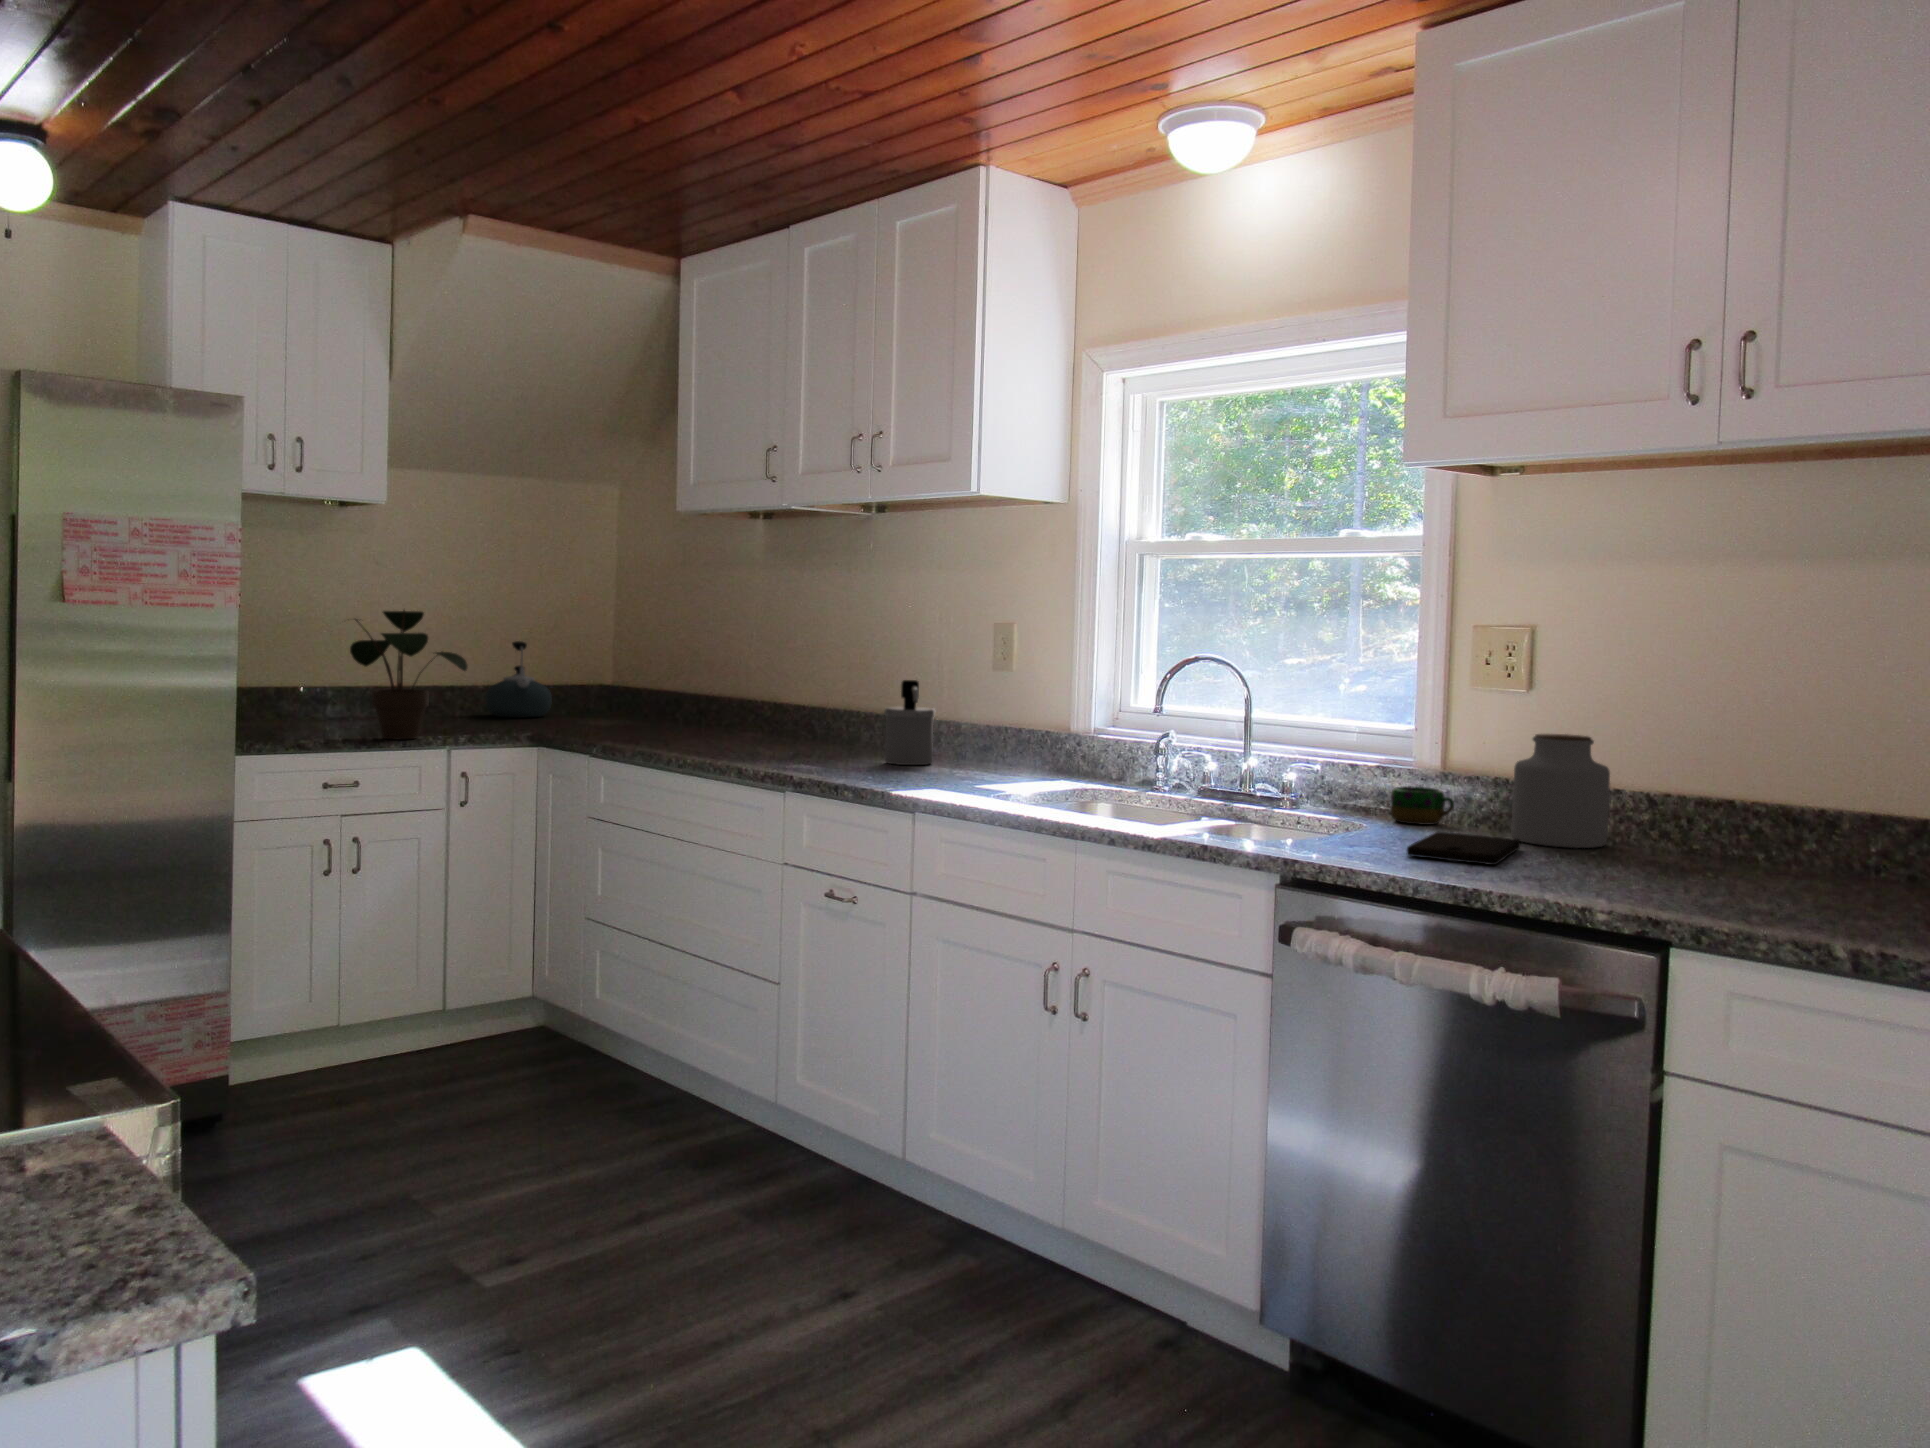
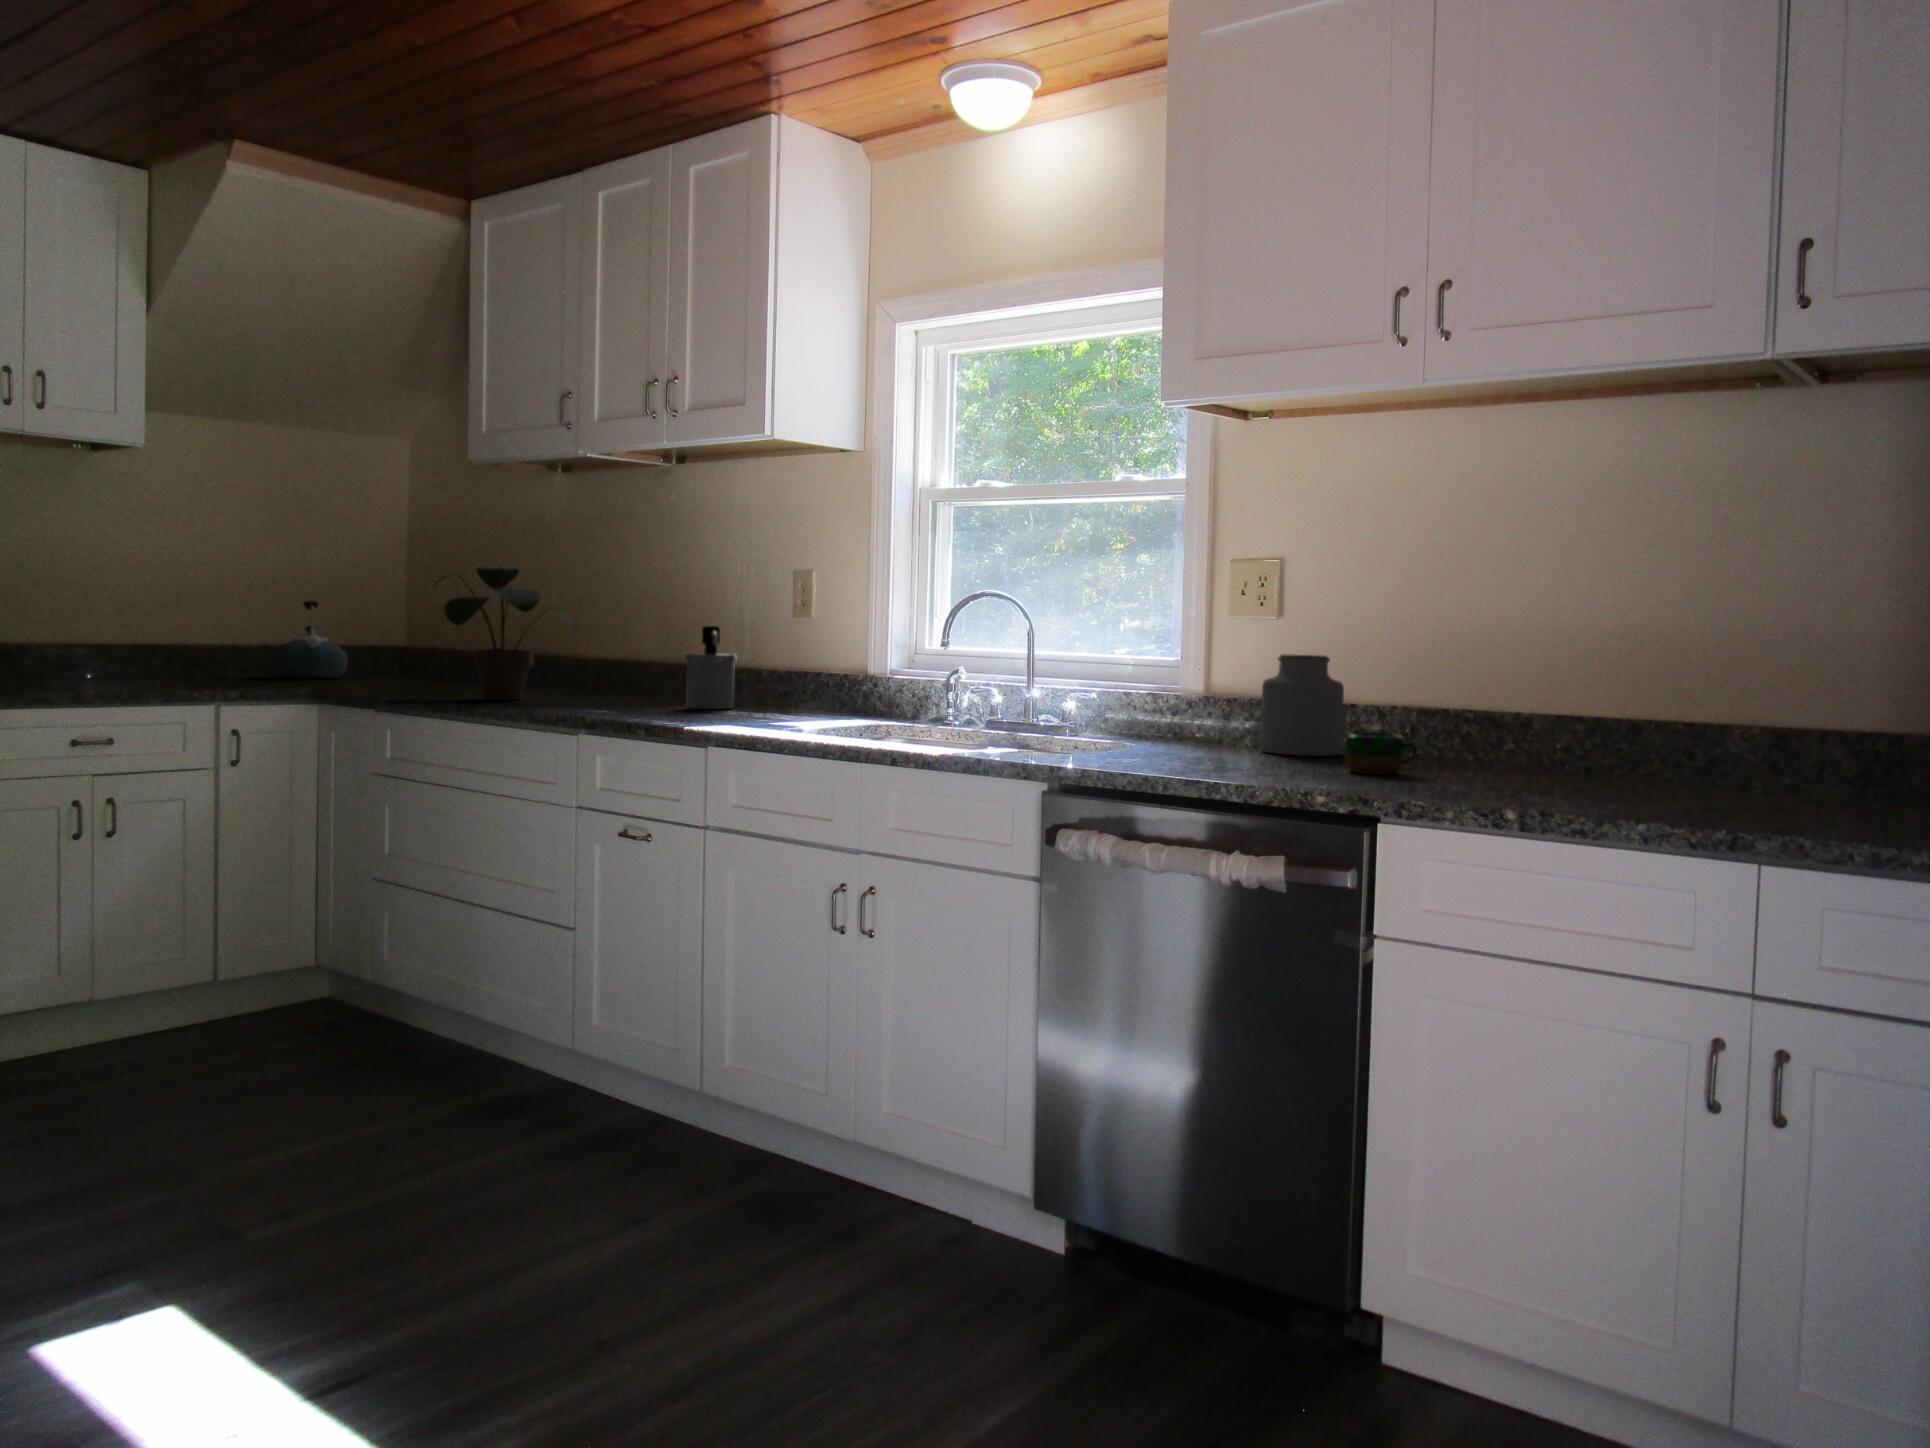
potted plant: present [350,610,468,739] -> present [434,567,576,700]
mug: present [1390,786,1454,825] -> present [1345,733,1417,774]
cutting board: present [1407,832,1520,865] -> none [1162,744,1266,766]

